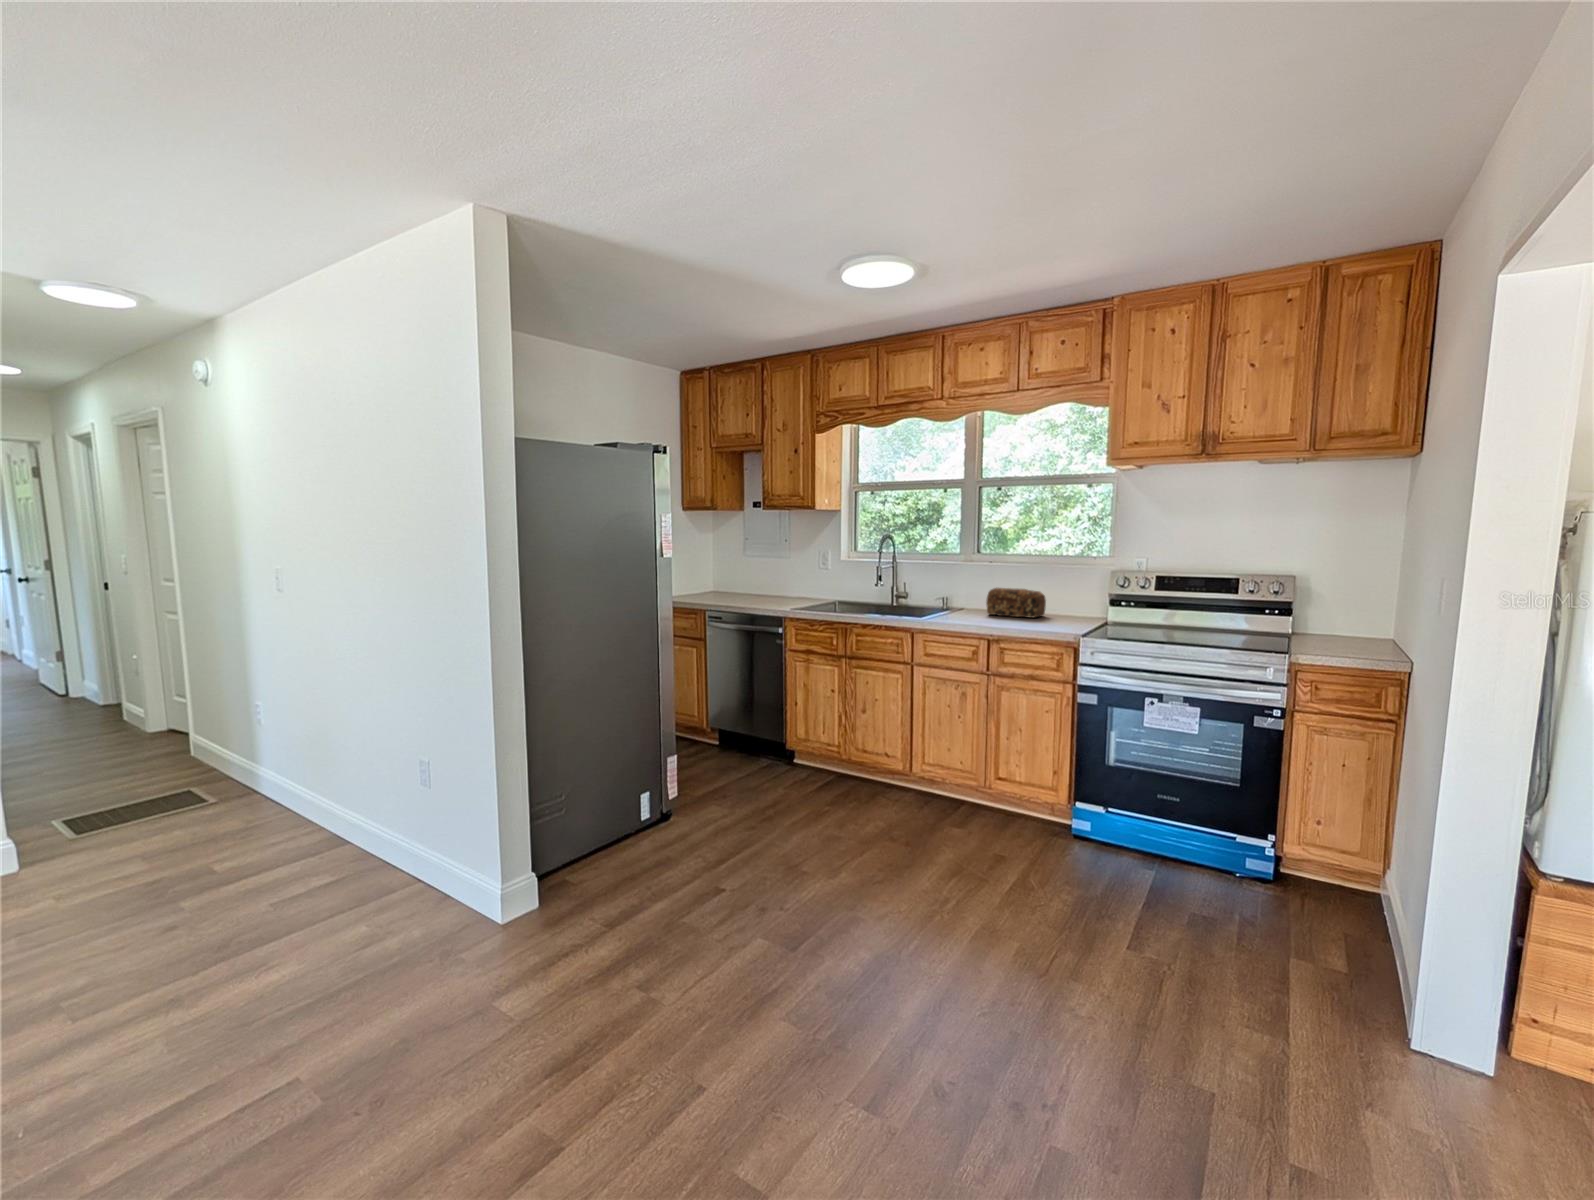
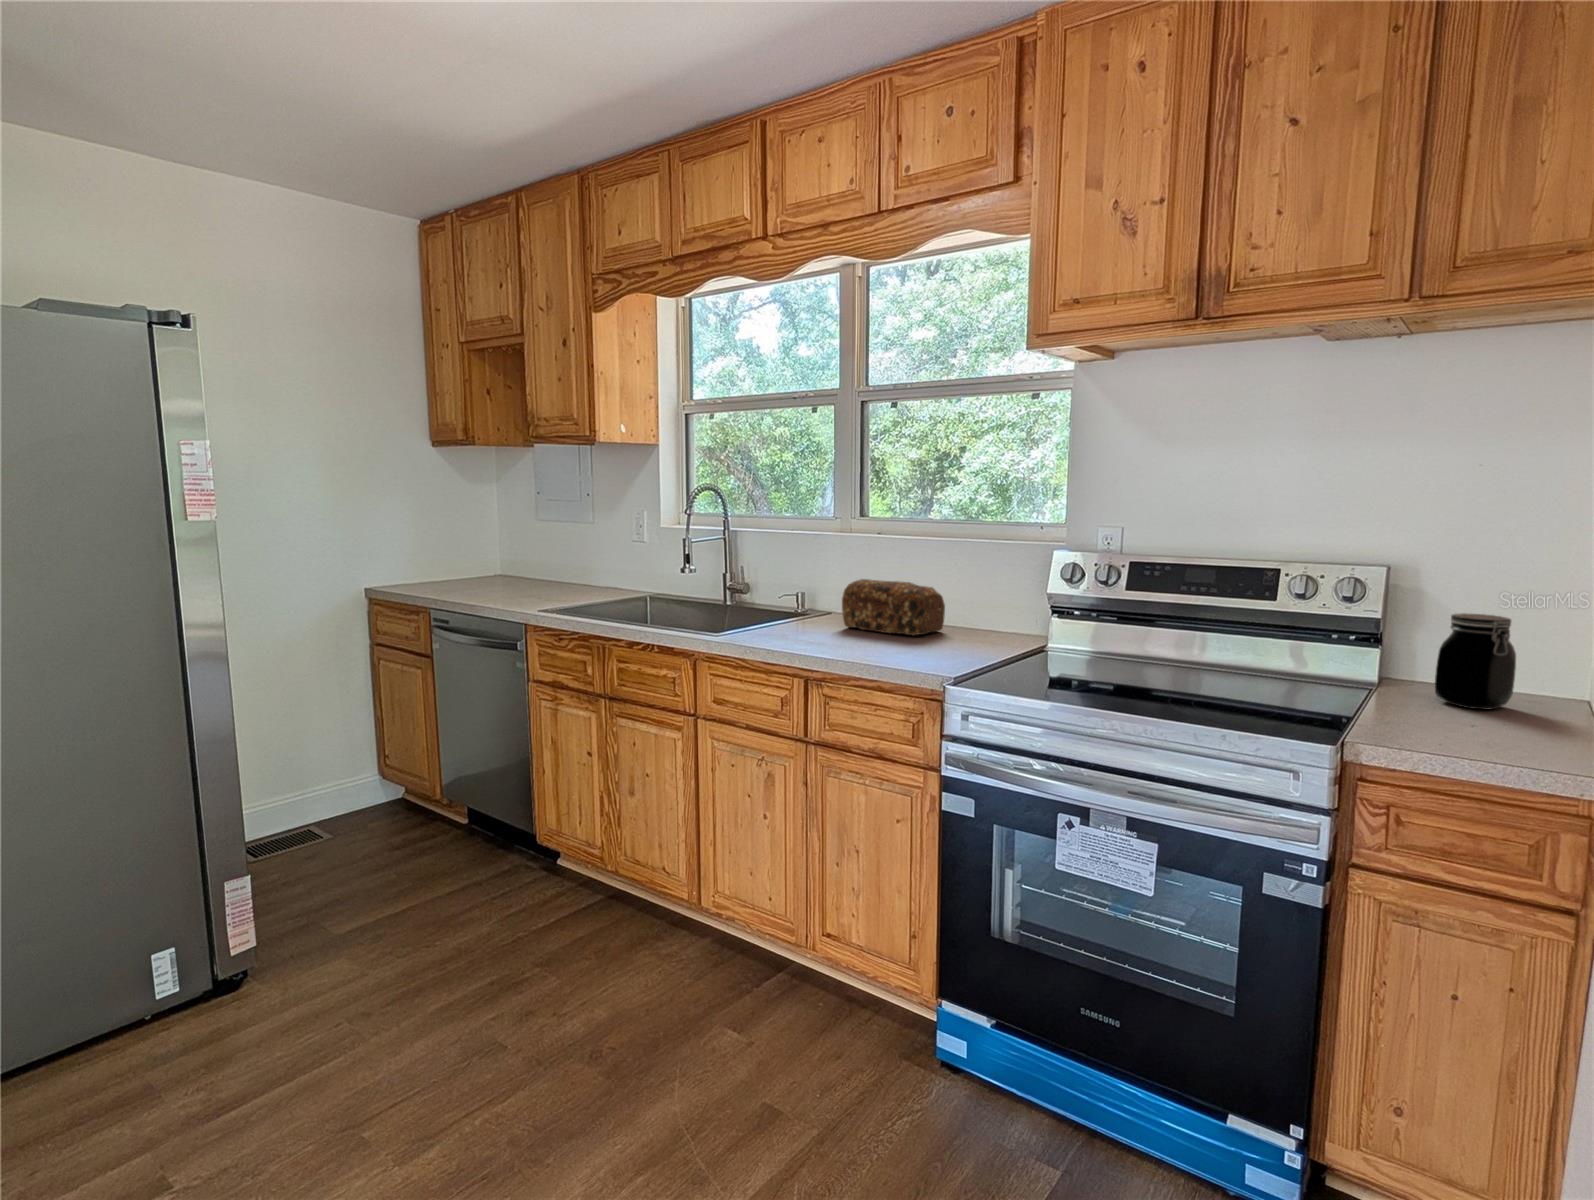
jar: none [1323,597,1361,641] -> present [1435,613,1516,709]

